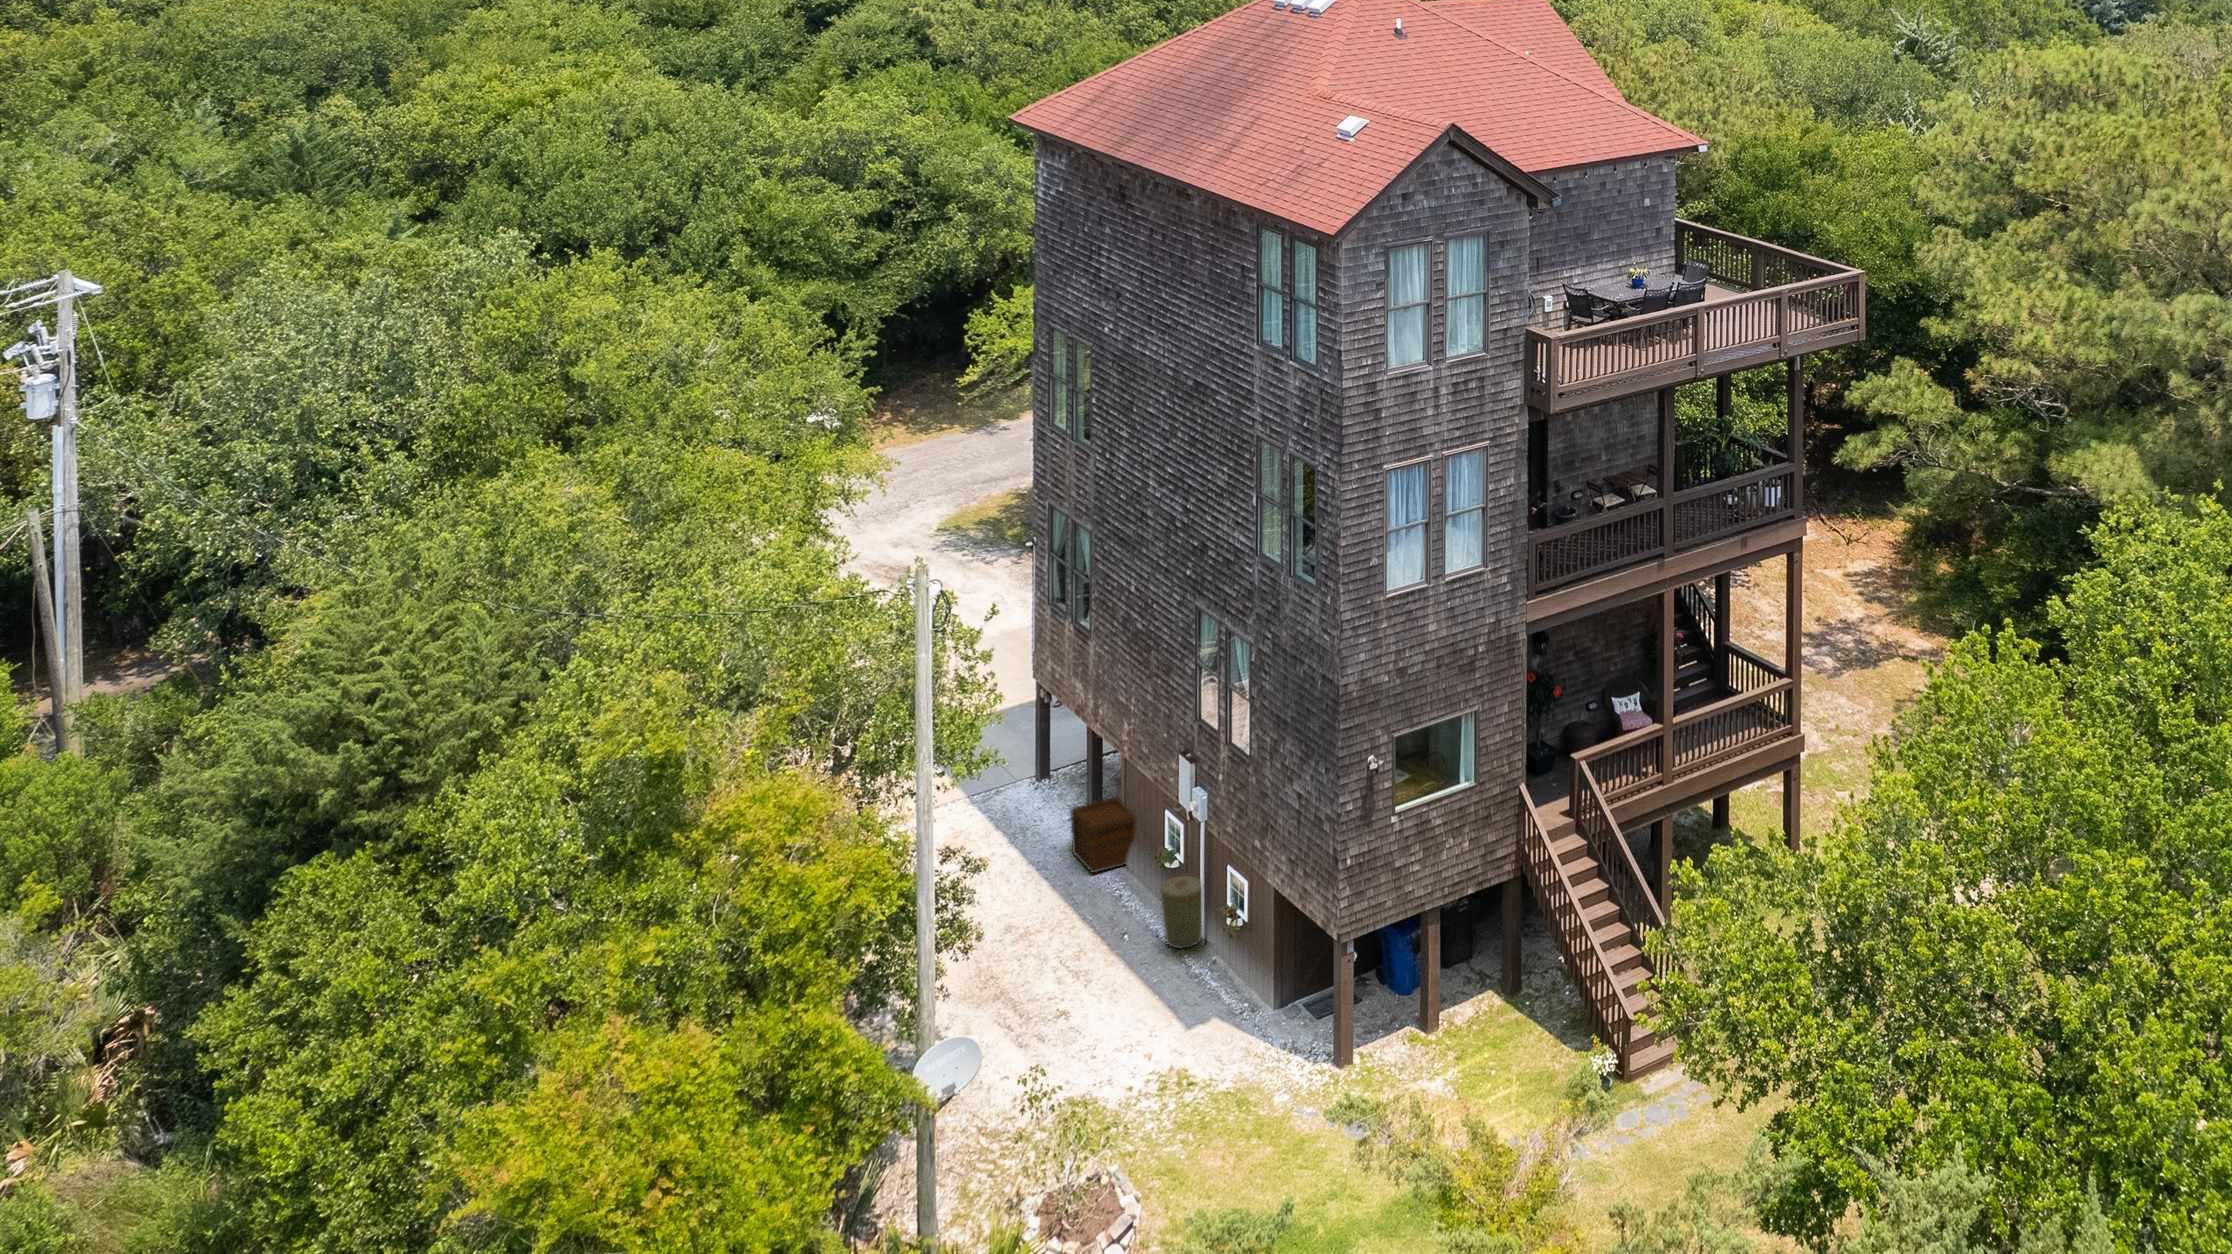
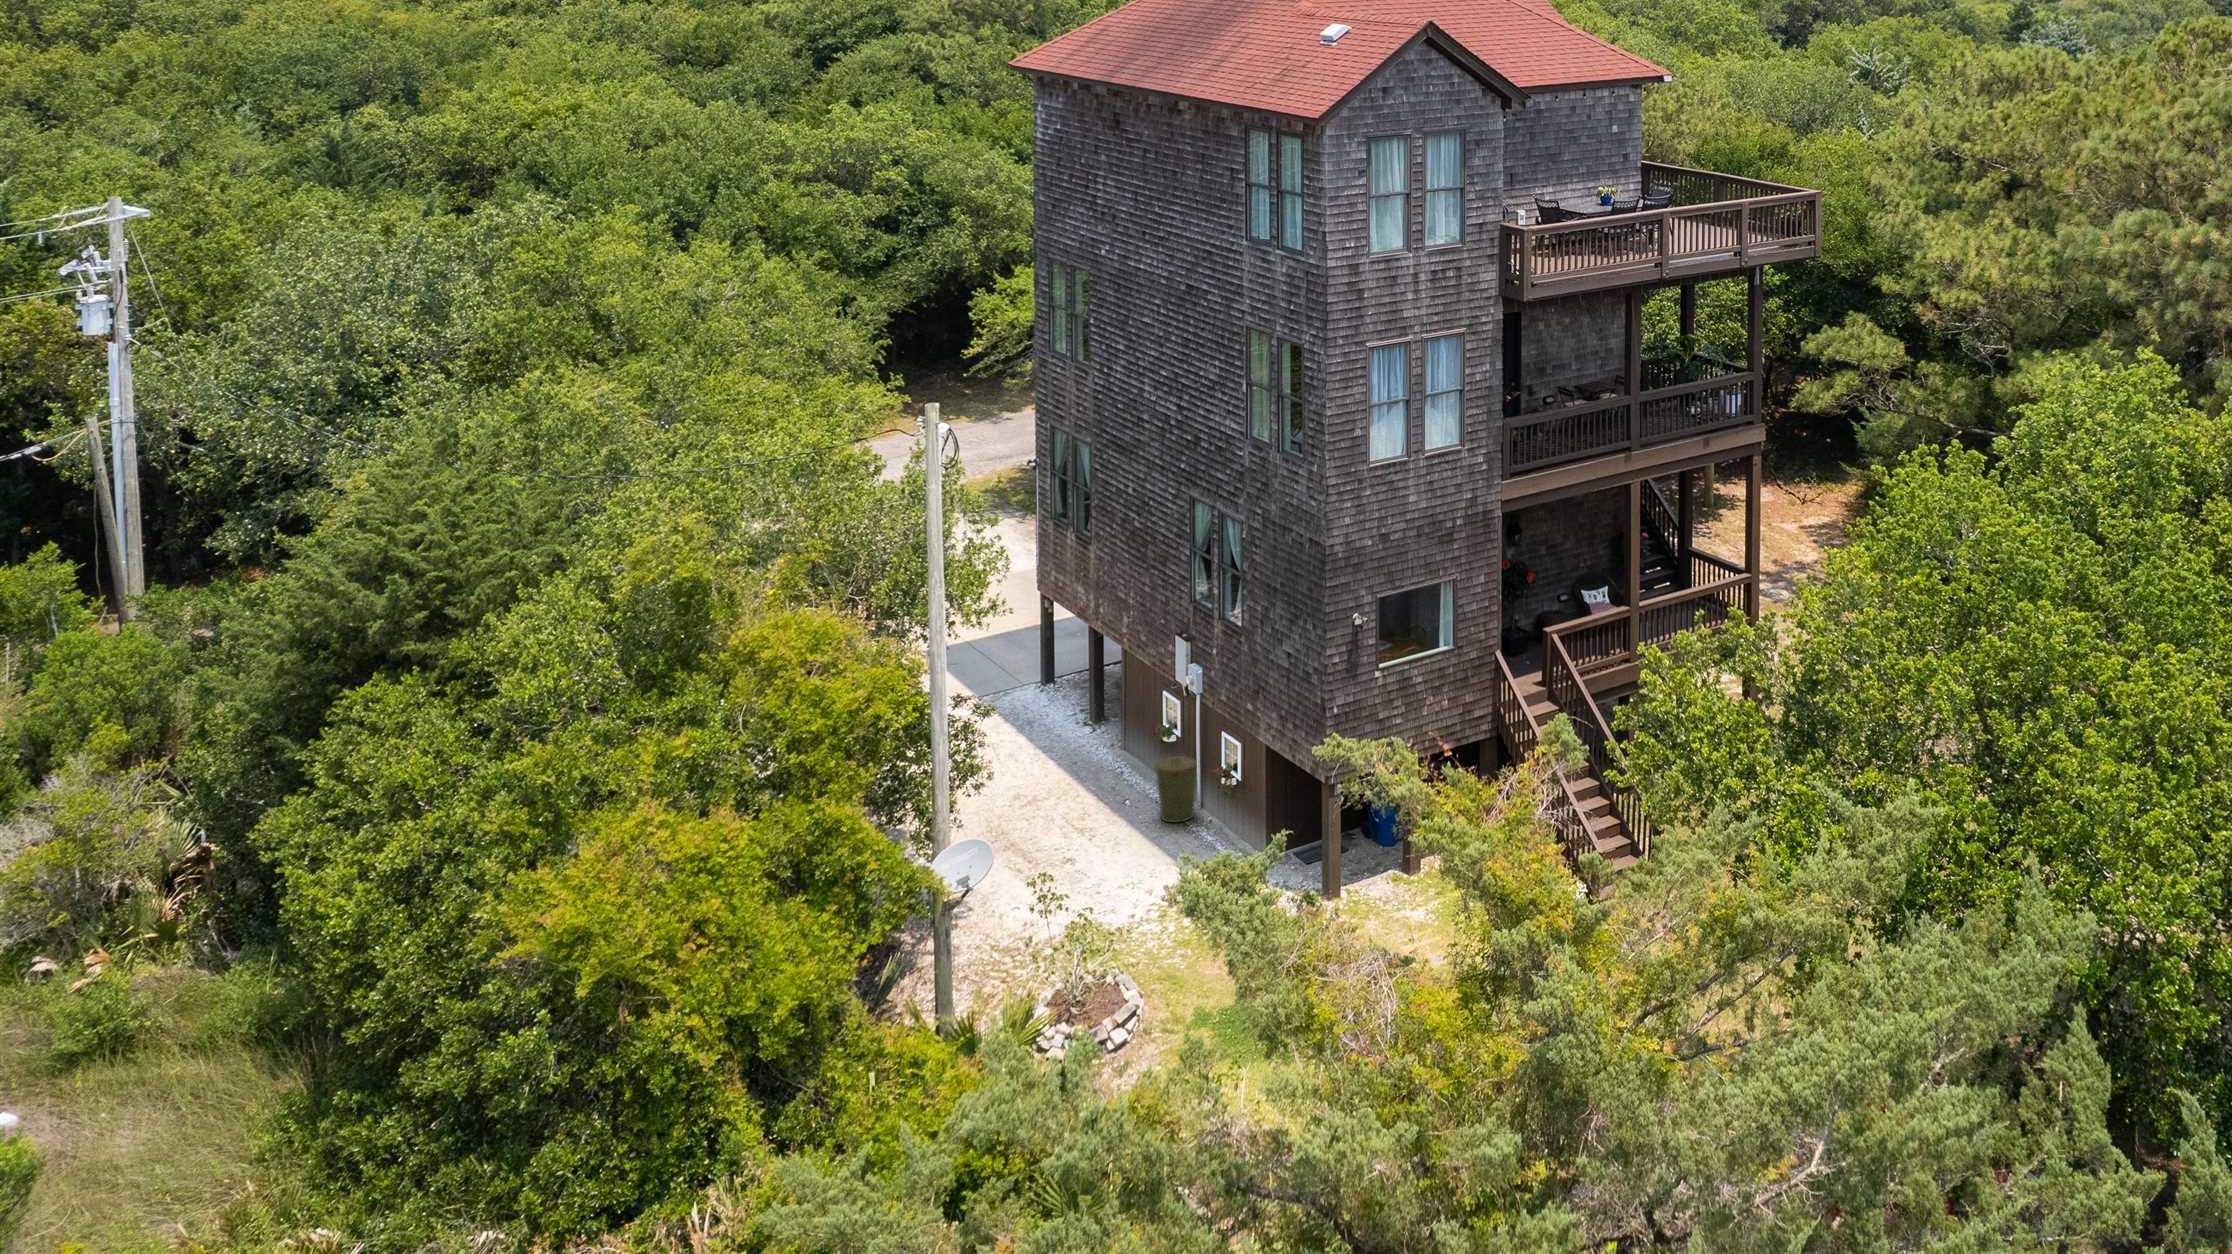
wooden crate: present [1071,797,1136,873] -> none [1071,696,1137,764]

